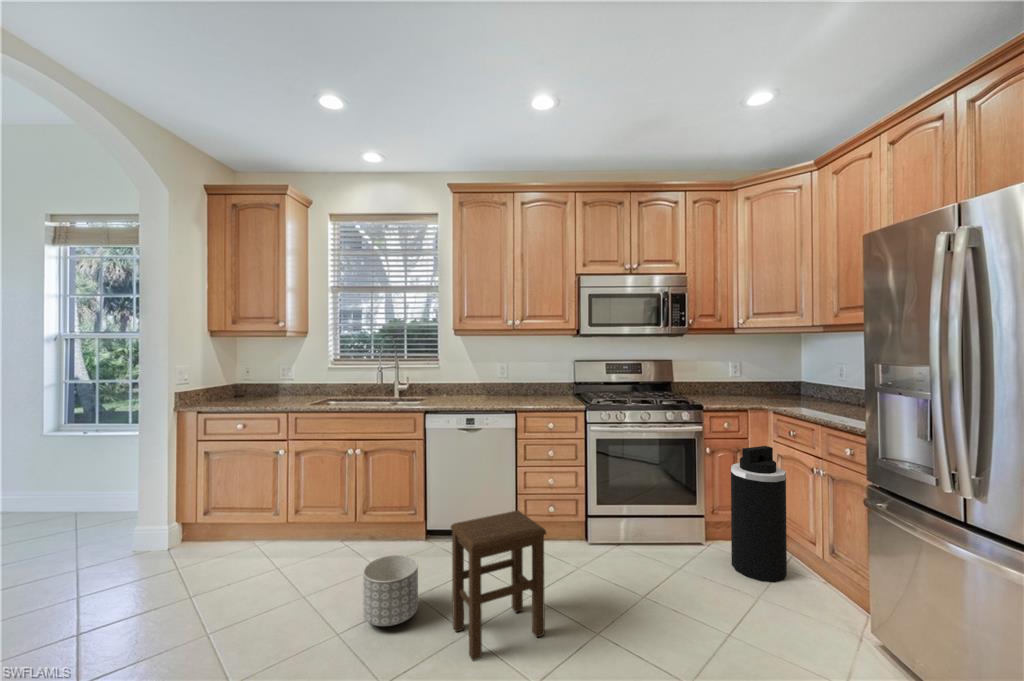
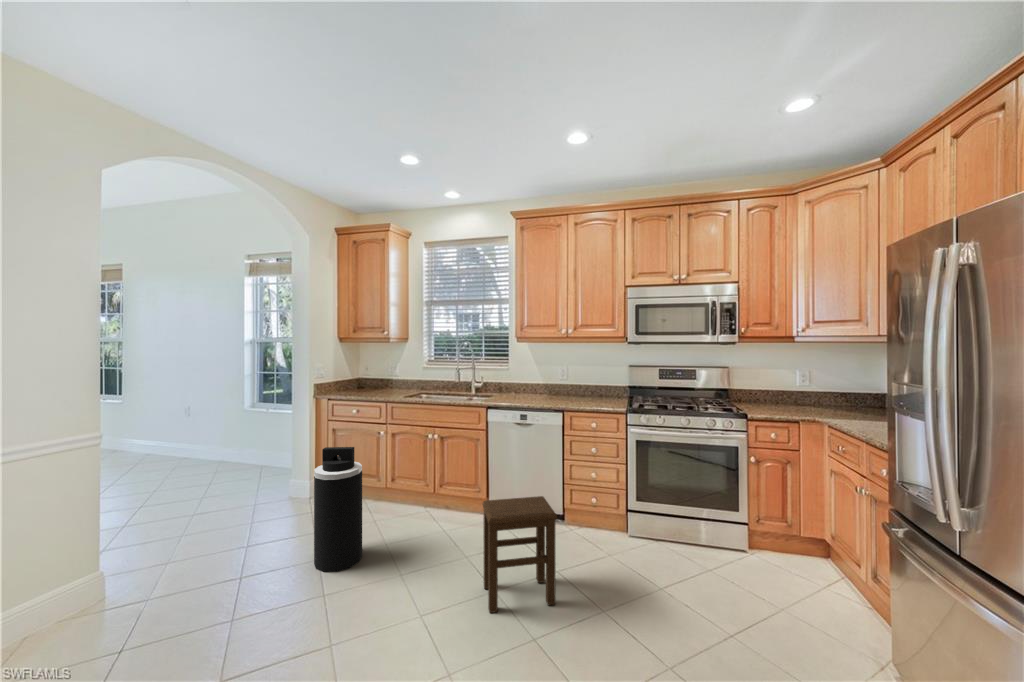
trash can: present [731,446,787,583] -> present [314,447,362,572]
planter: present [363,555,418,626] -> none [419,521,462,575]

